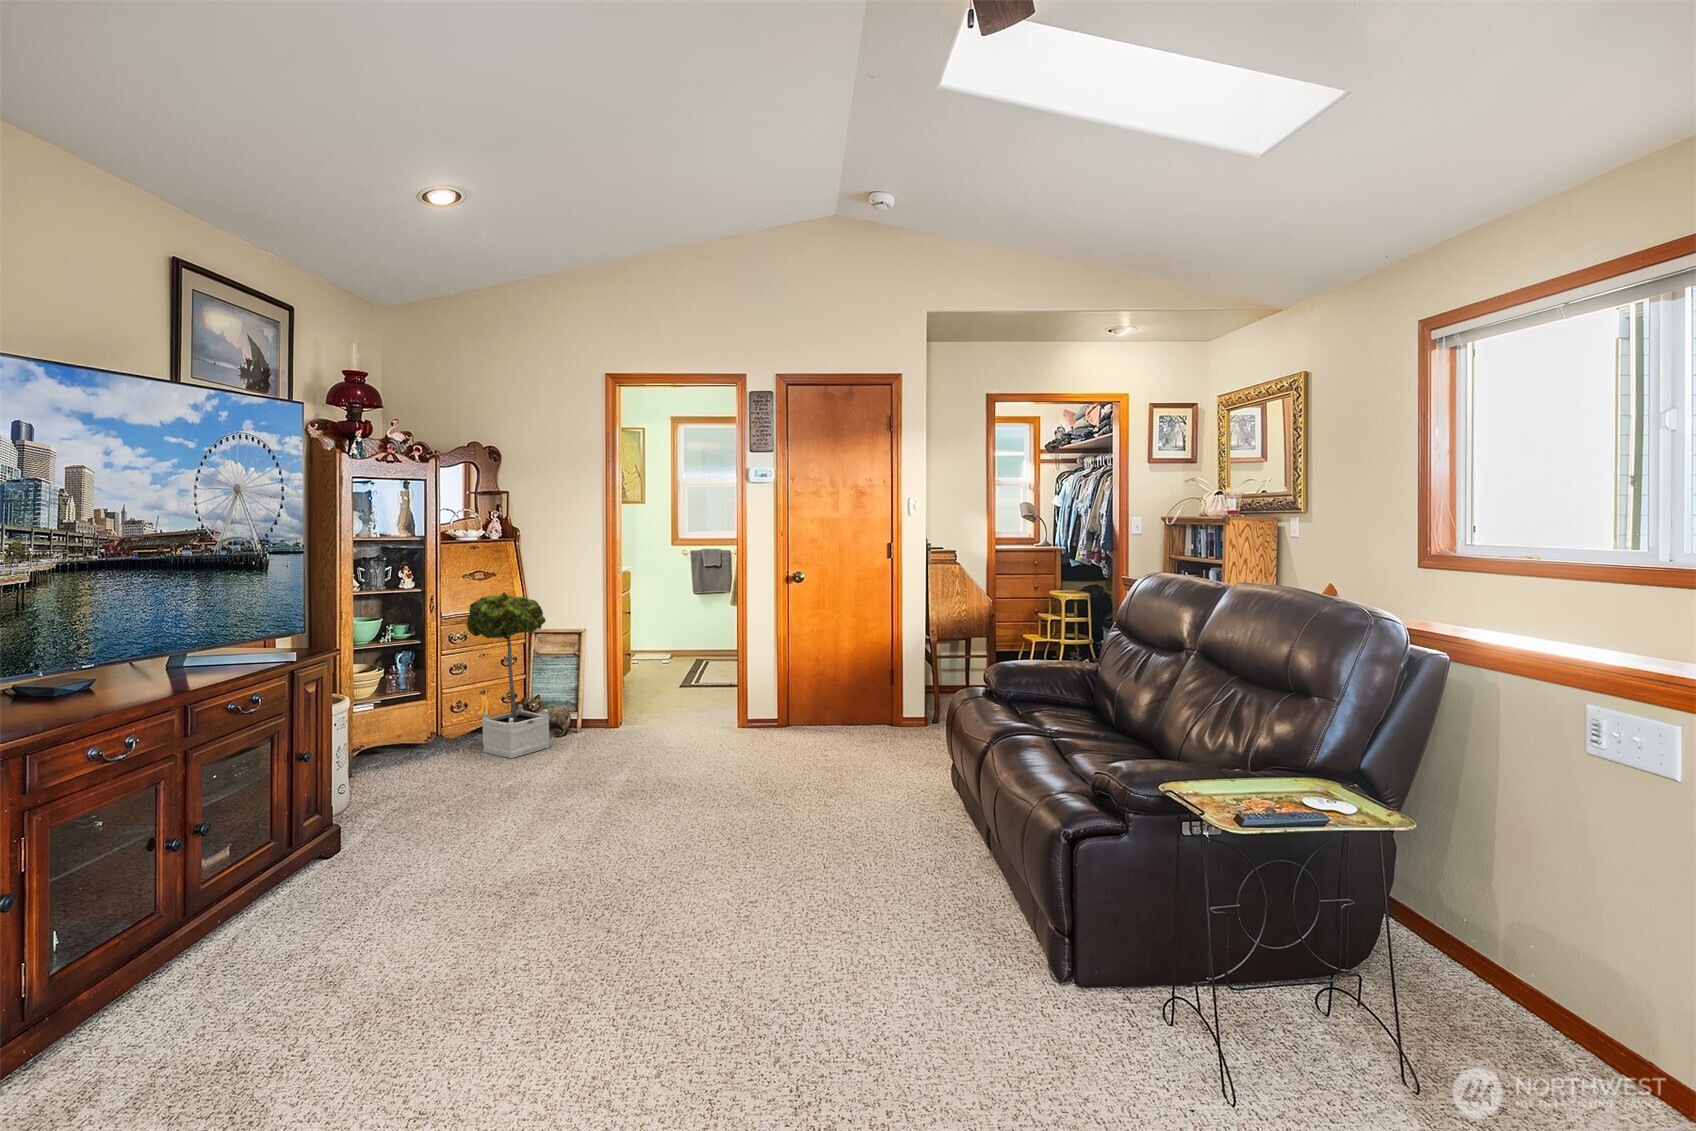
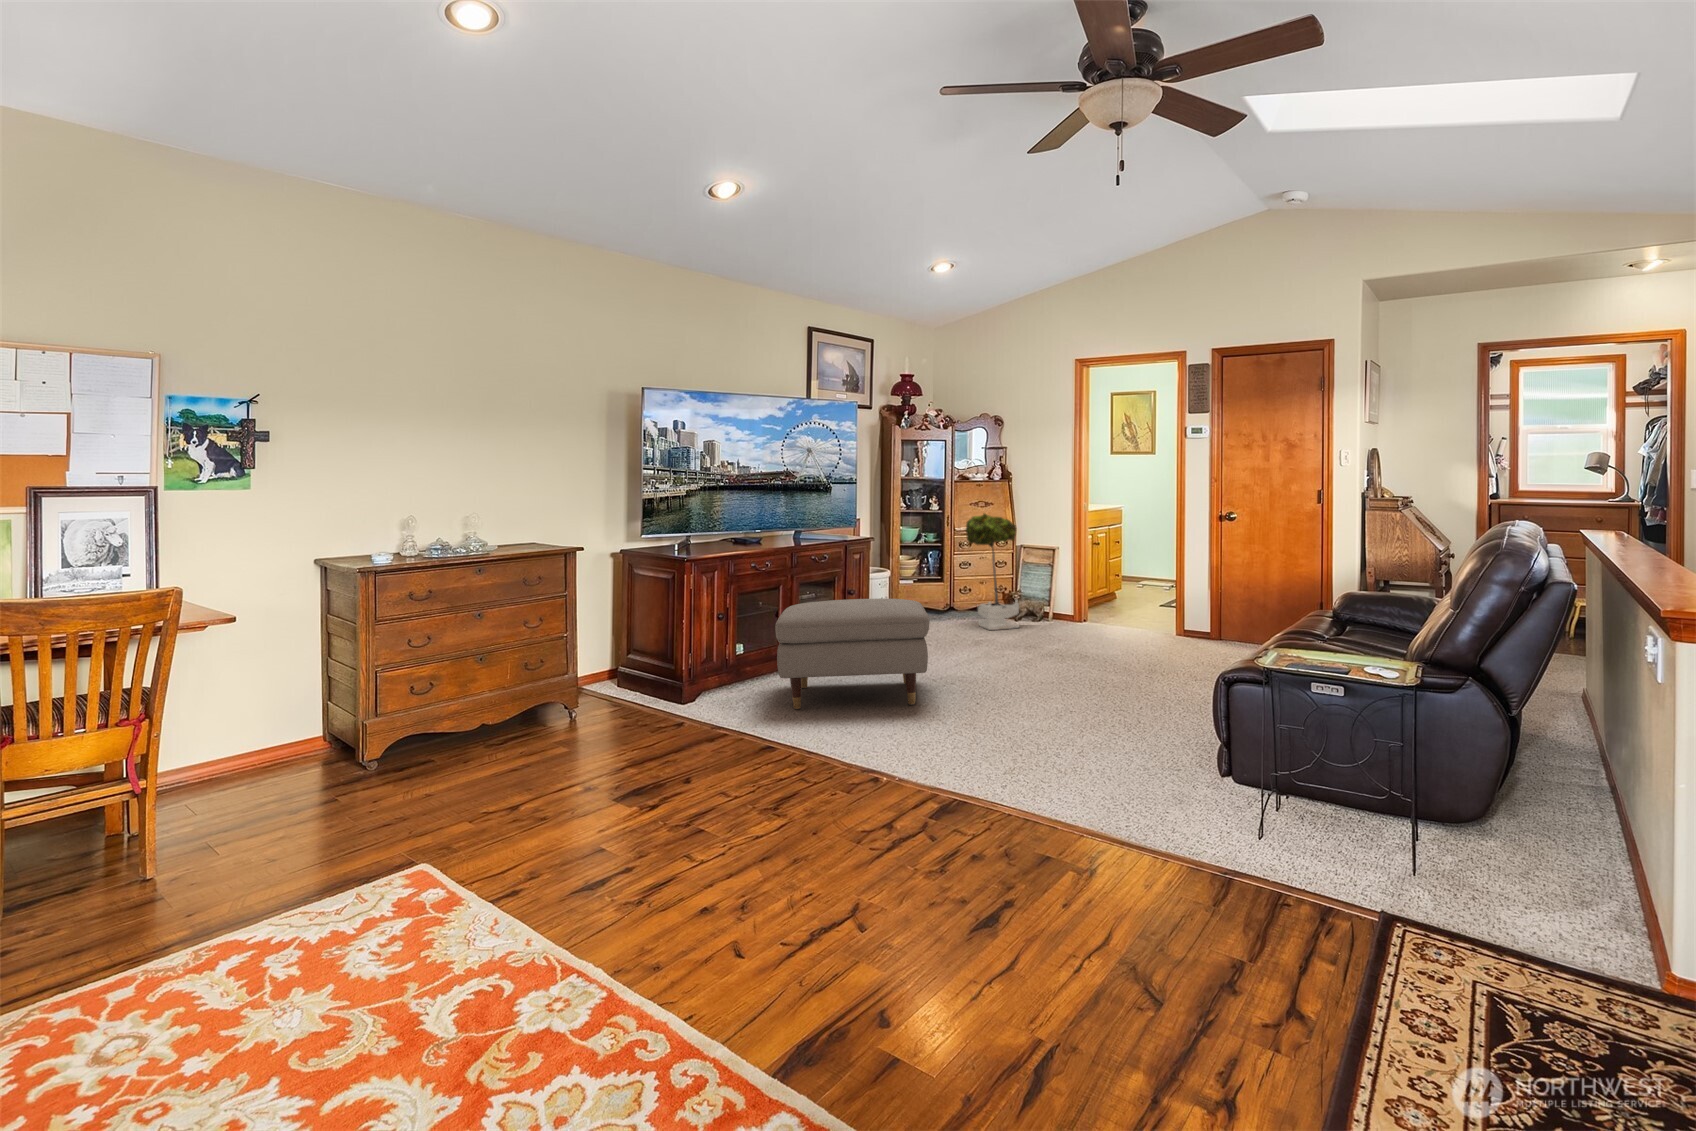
ottoman: none [263,756,615,1038] -> present [775,598,930,709]

